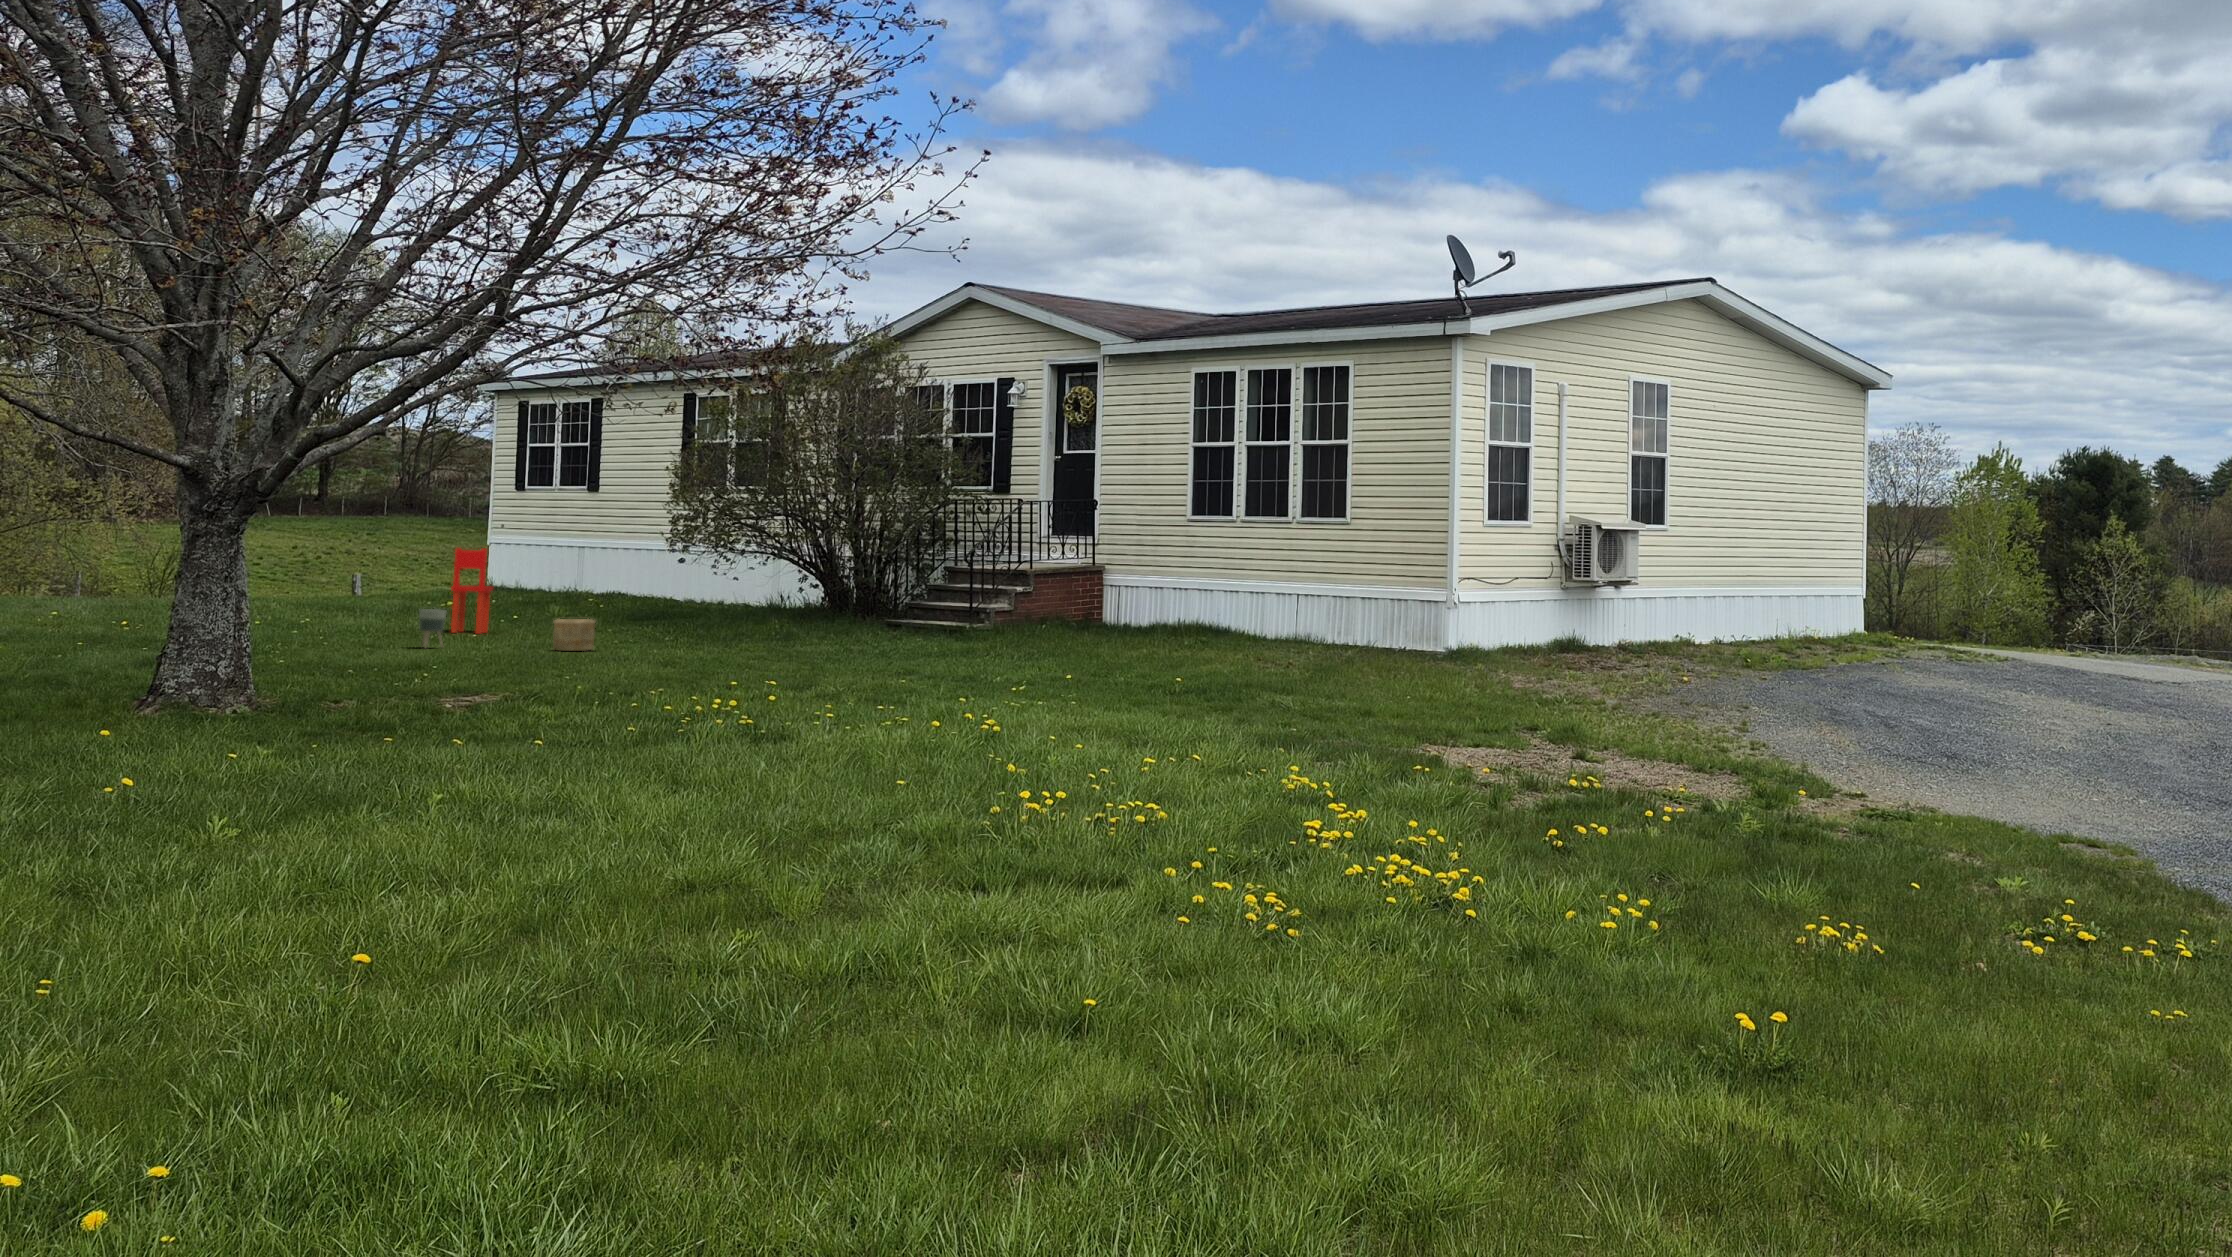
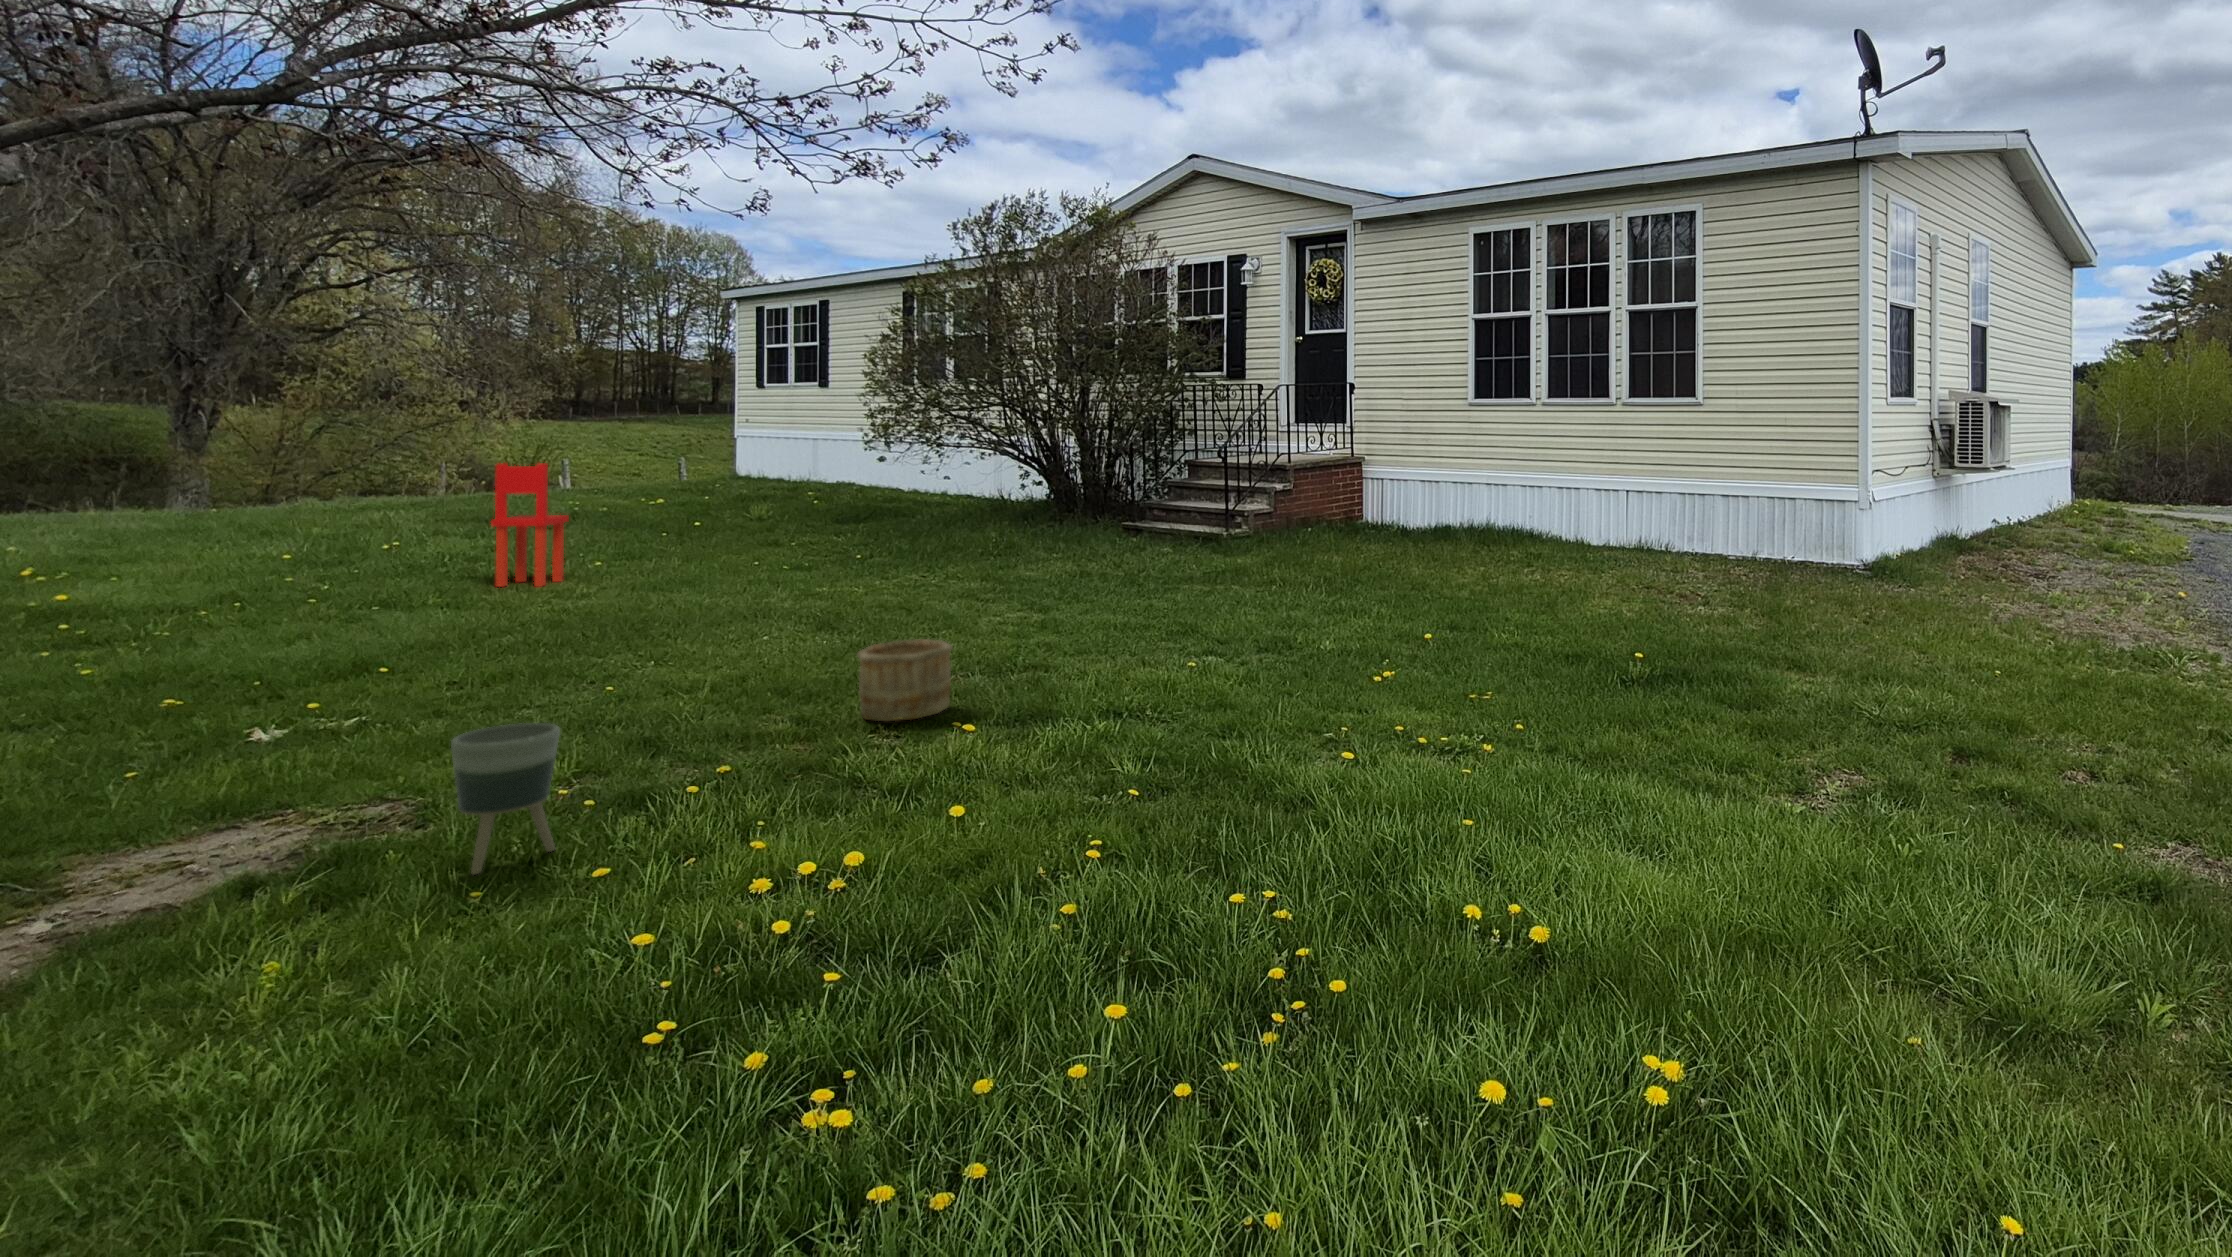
planter: present [419,609,446,647] -> present [451,723,560,874]
wooden bucket: present [553,619,595,651] -> present [857,639,952,721]

